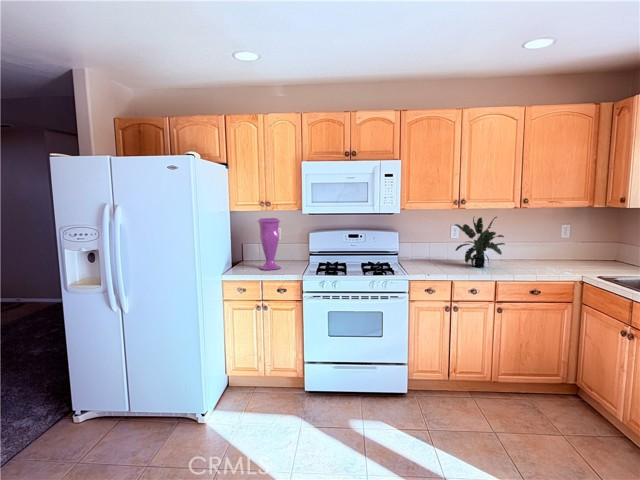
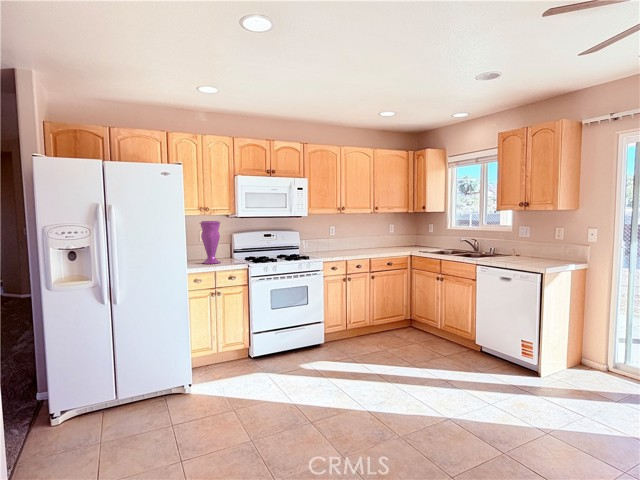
potted plant: present [455,217,505,268] -> none [337,218,371,252]

